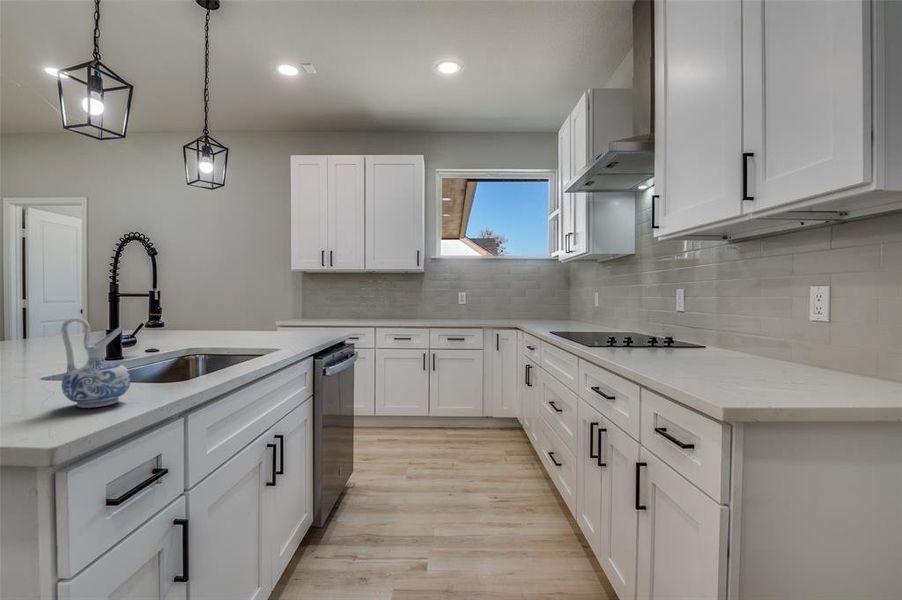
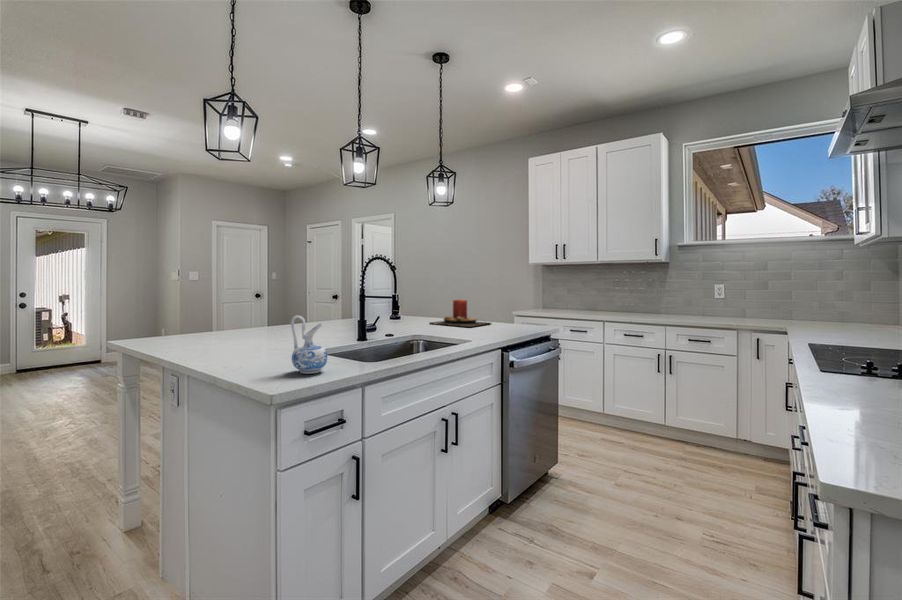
candle: none [192,305,275,337] -> present [430,299,490,327]

